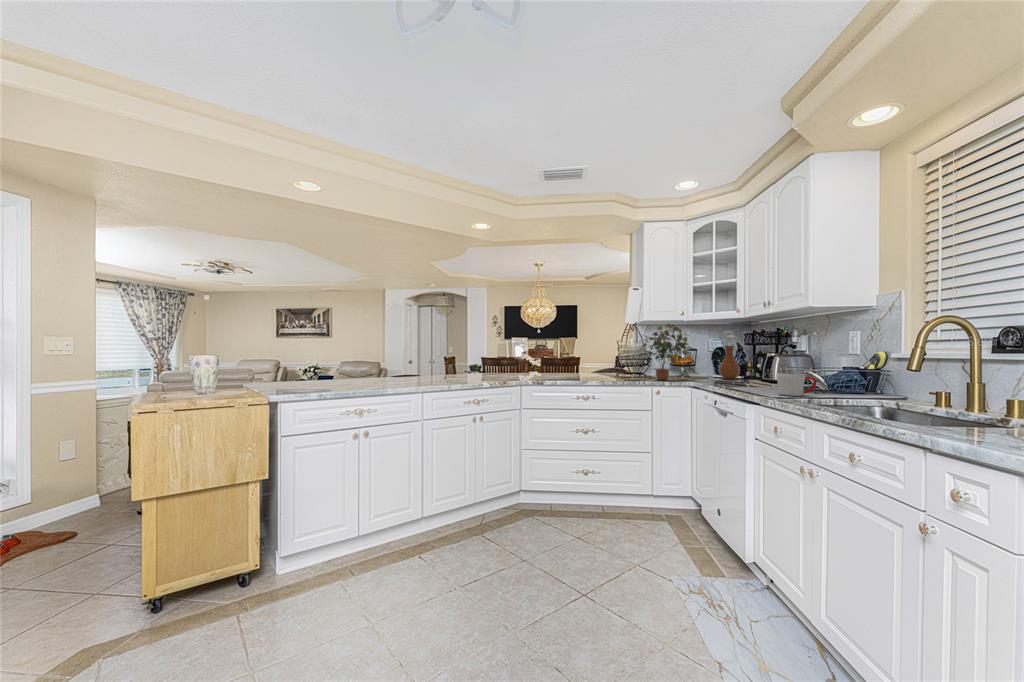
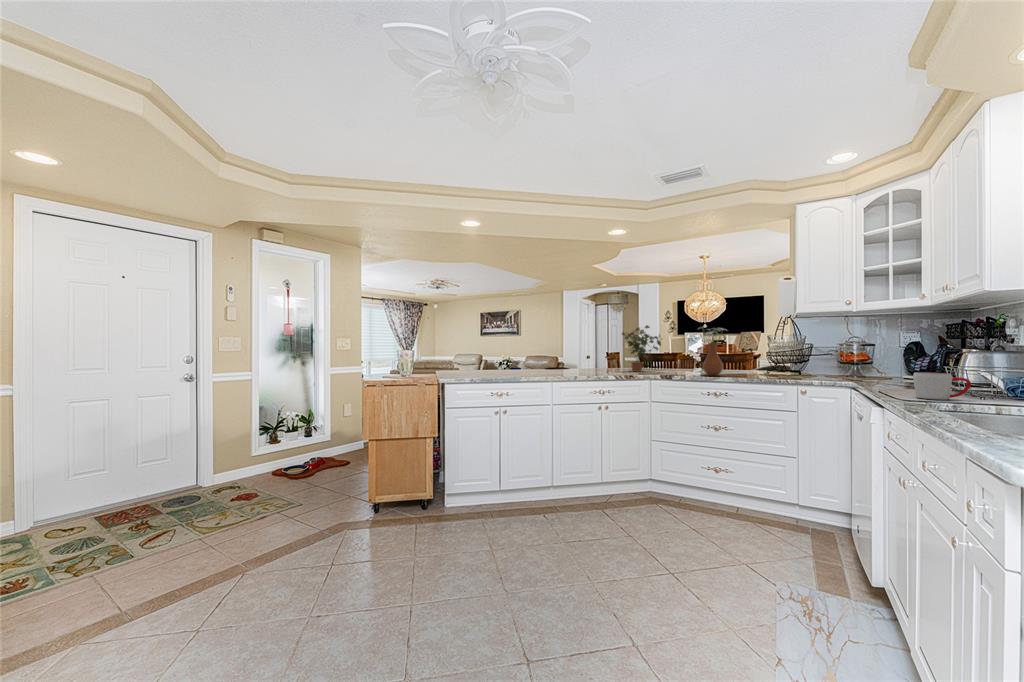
potted plant: present [642,324,688,380] -> present [622,325,662,372]
vase: present [716,330,742,380] -> present [701,327,724,376]

